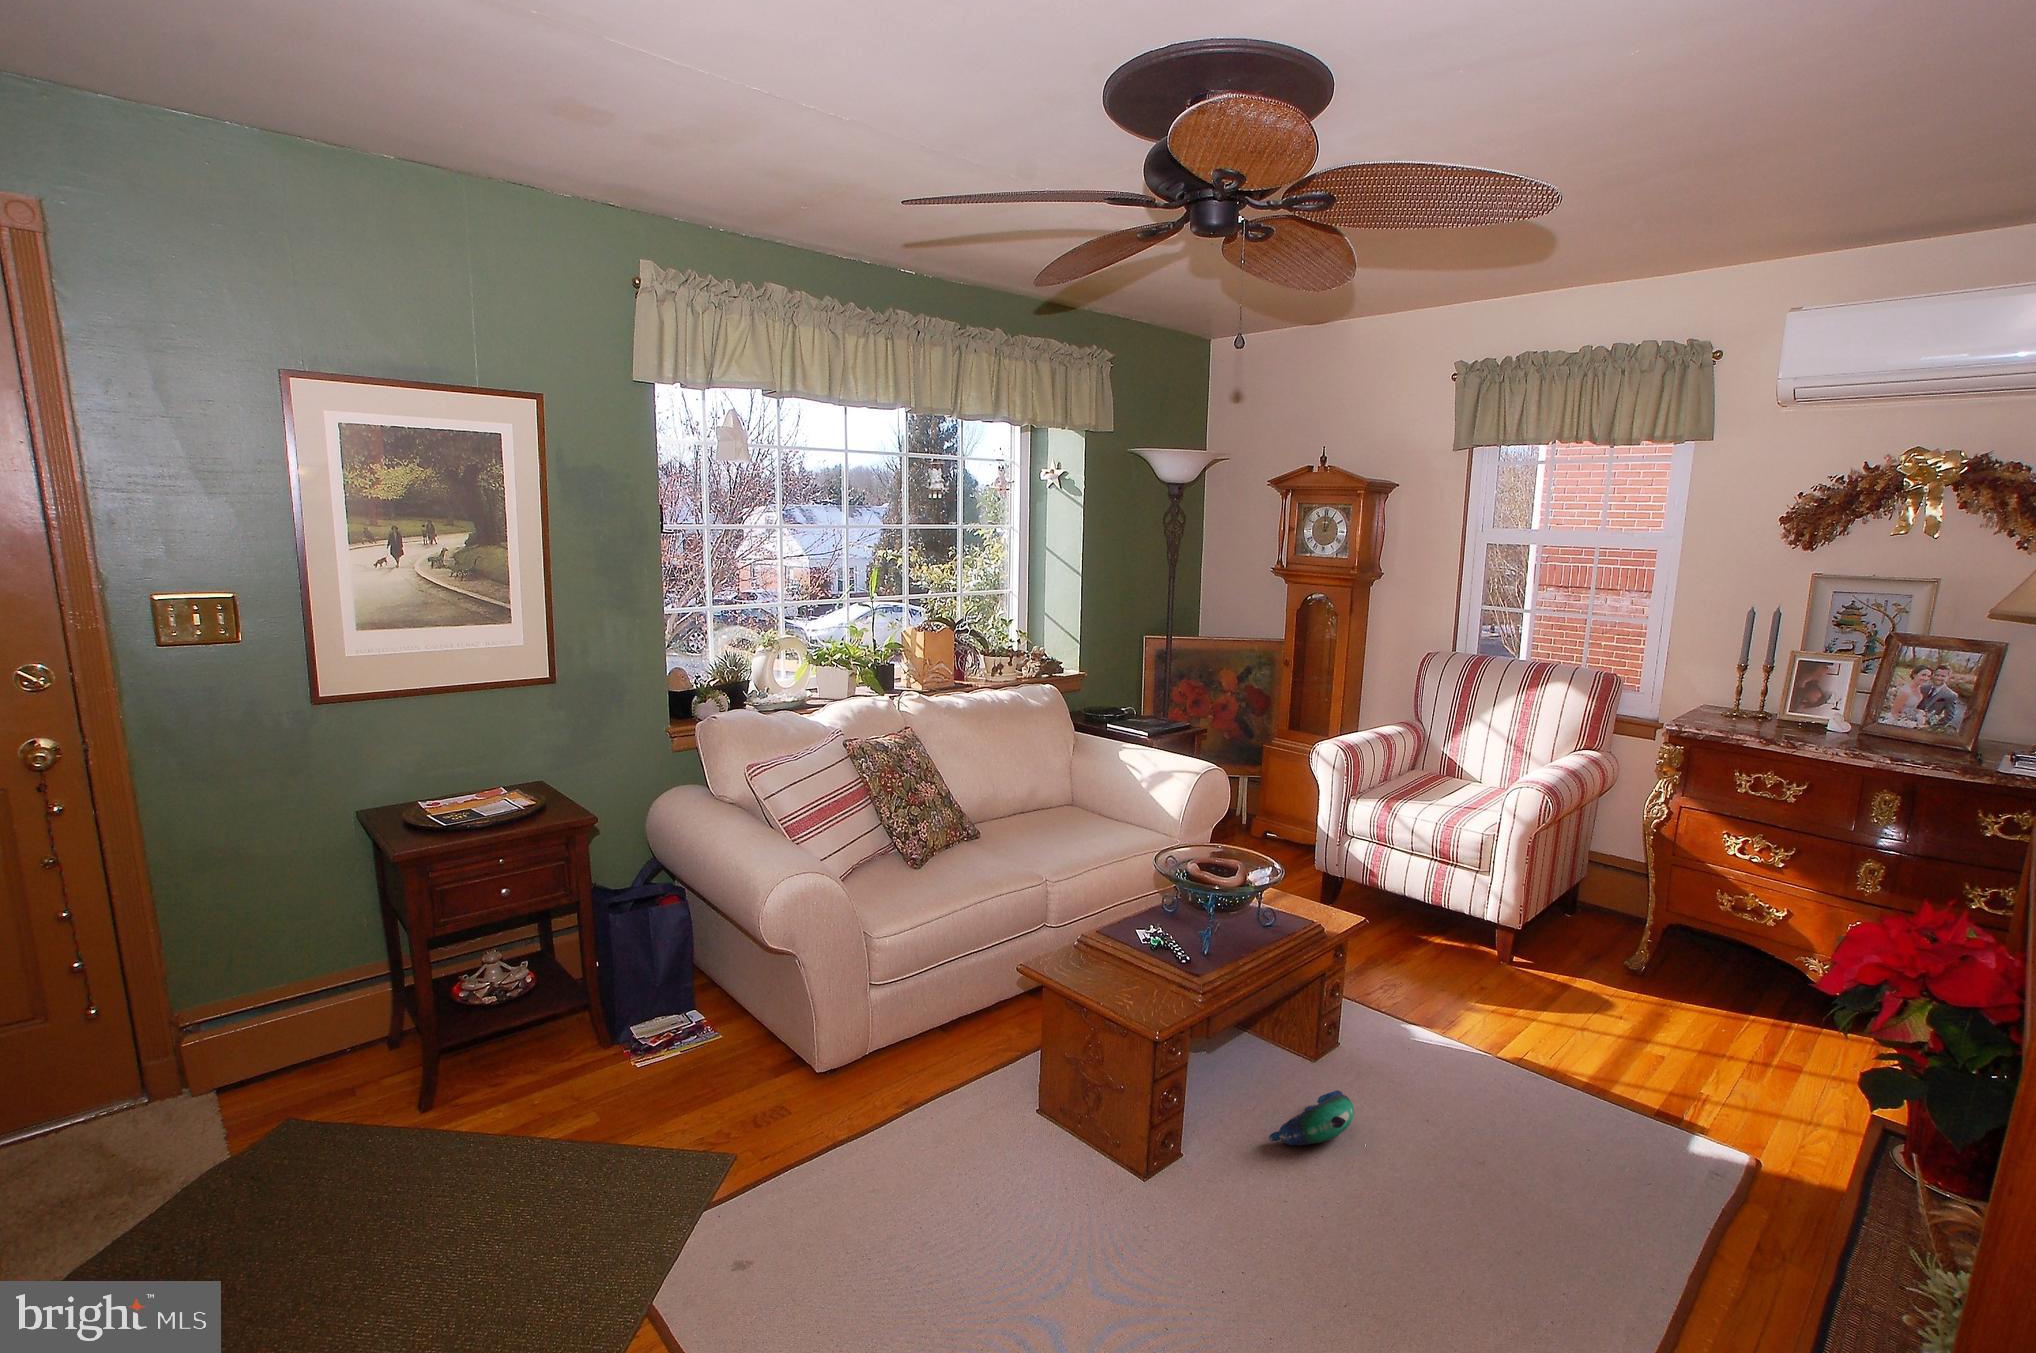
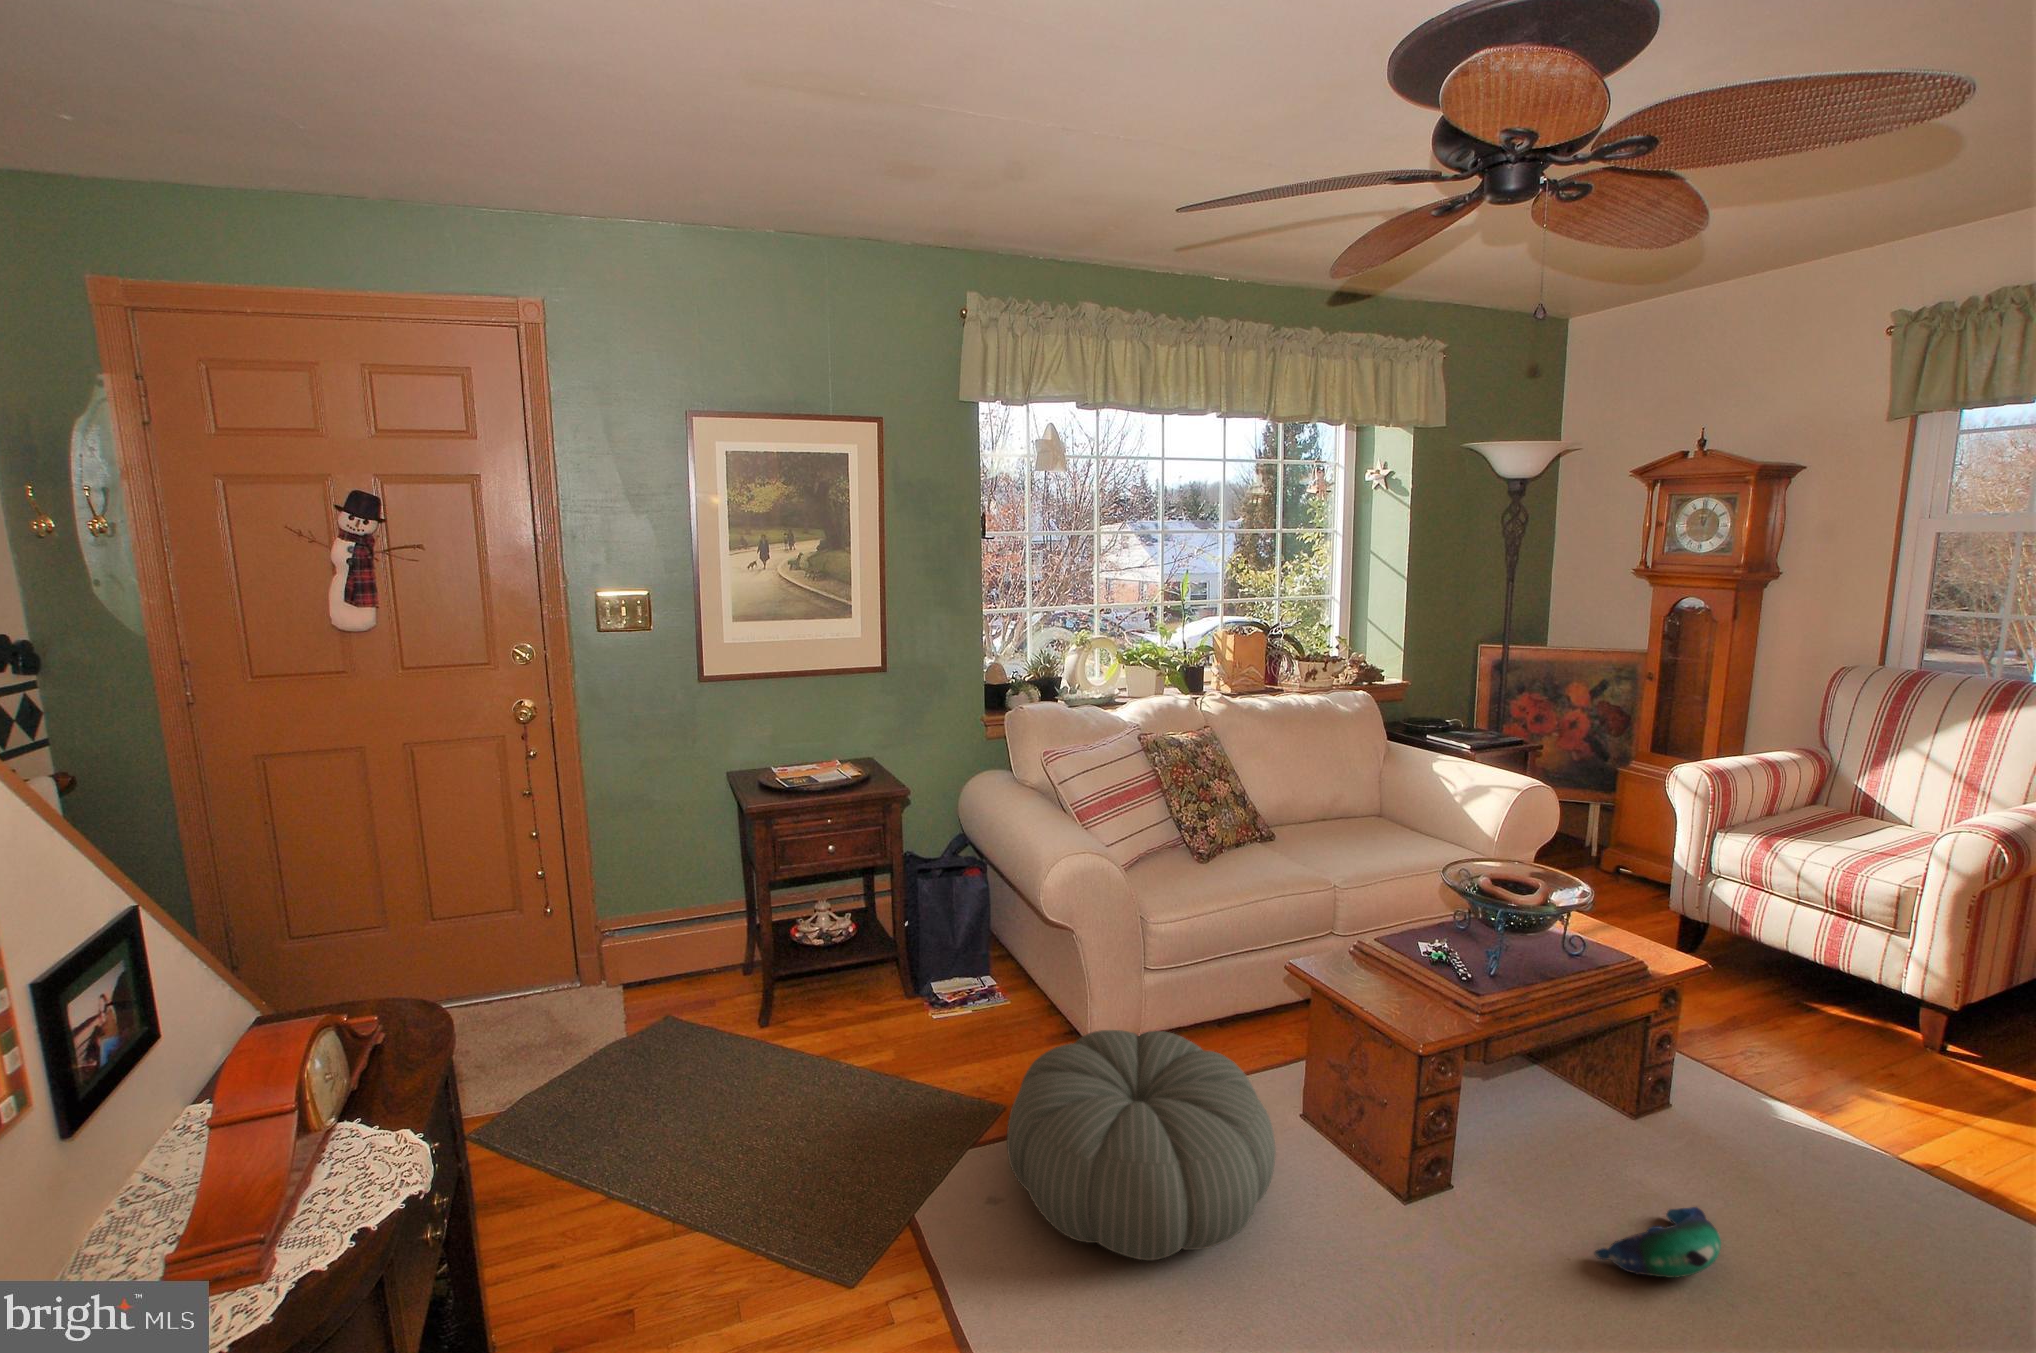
pouf: none [766,1022,1019,1219] -> present [1007,1030,1276,1260]

